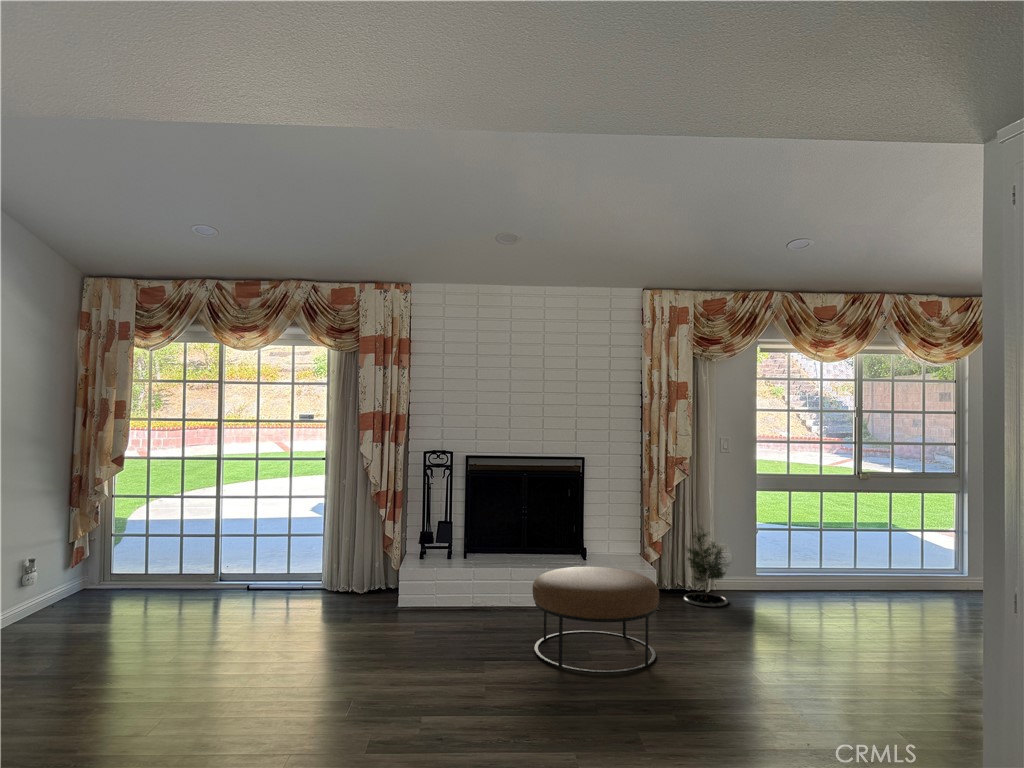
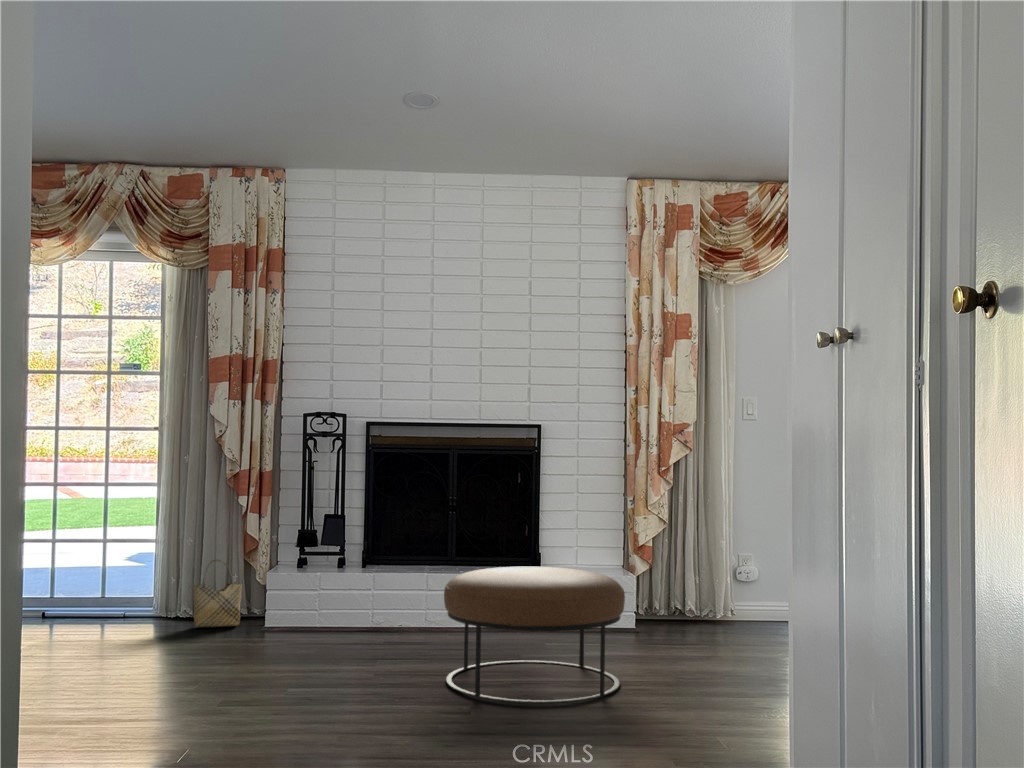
potted tree: present [684,528,728,607] -> none [680,518,750,636]
woven basket: none [349,552,382,599] -> present [193,560,242,627]

